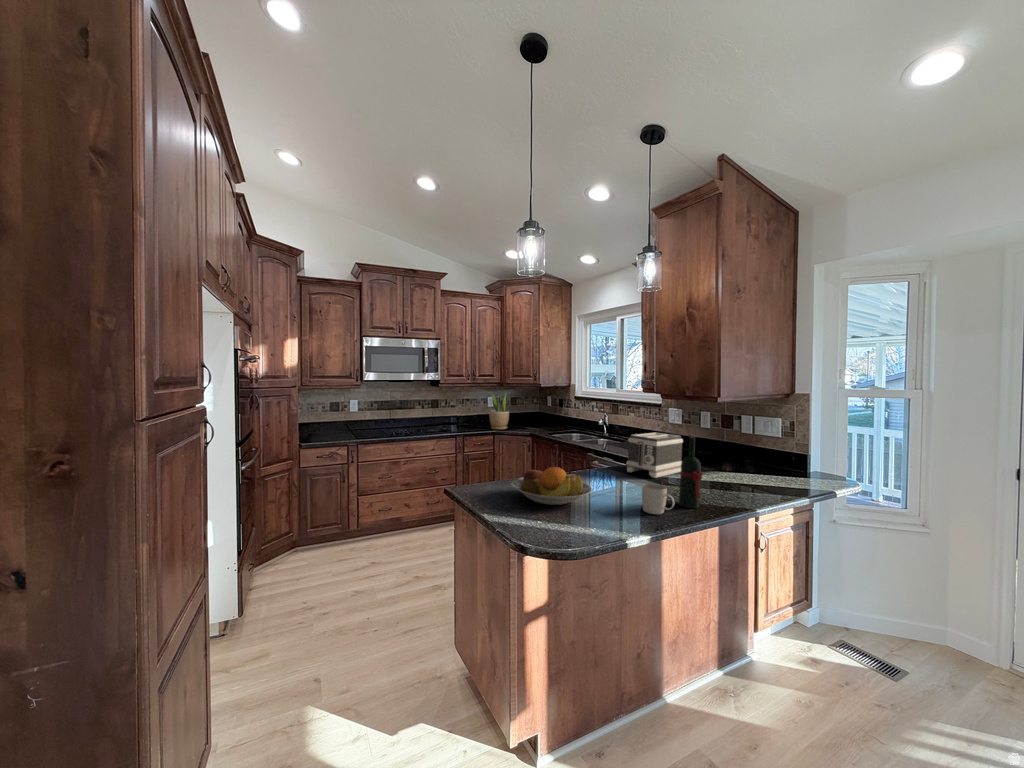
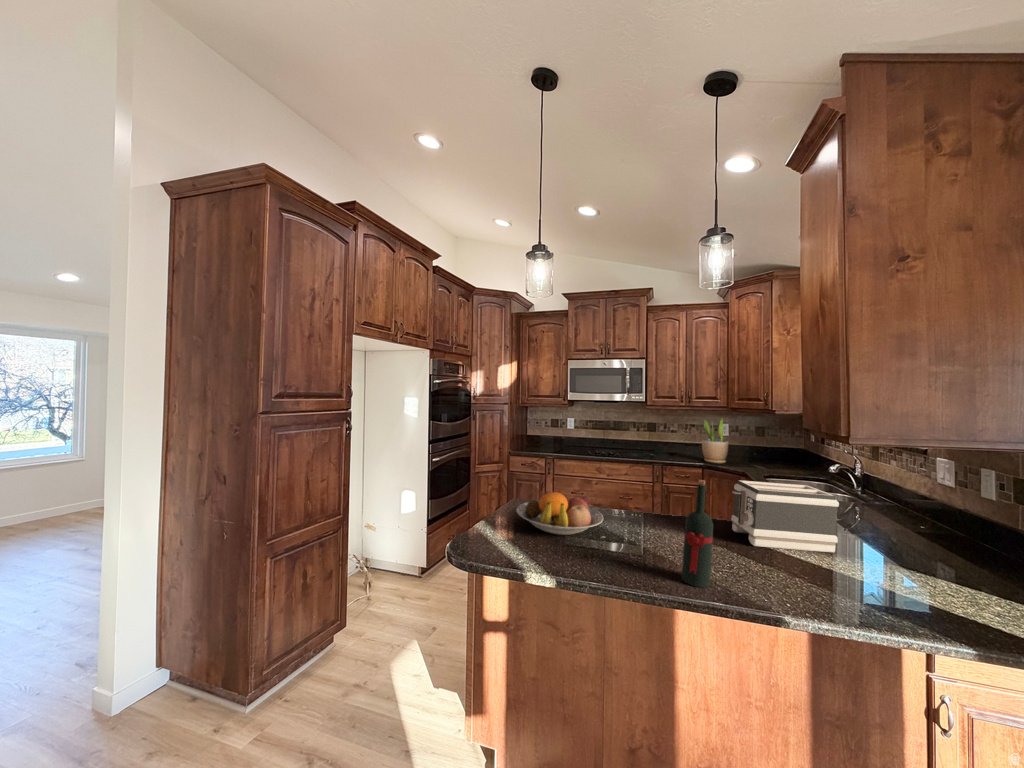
mug: present [642,484,674,514] -> none [612,532,644,574]

